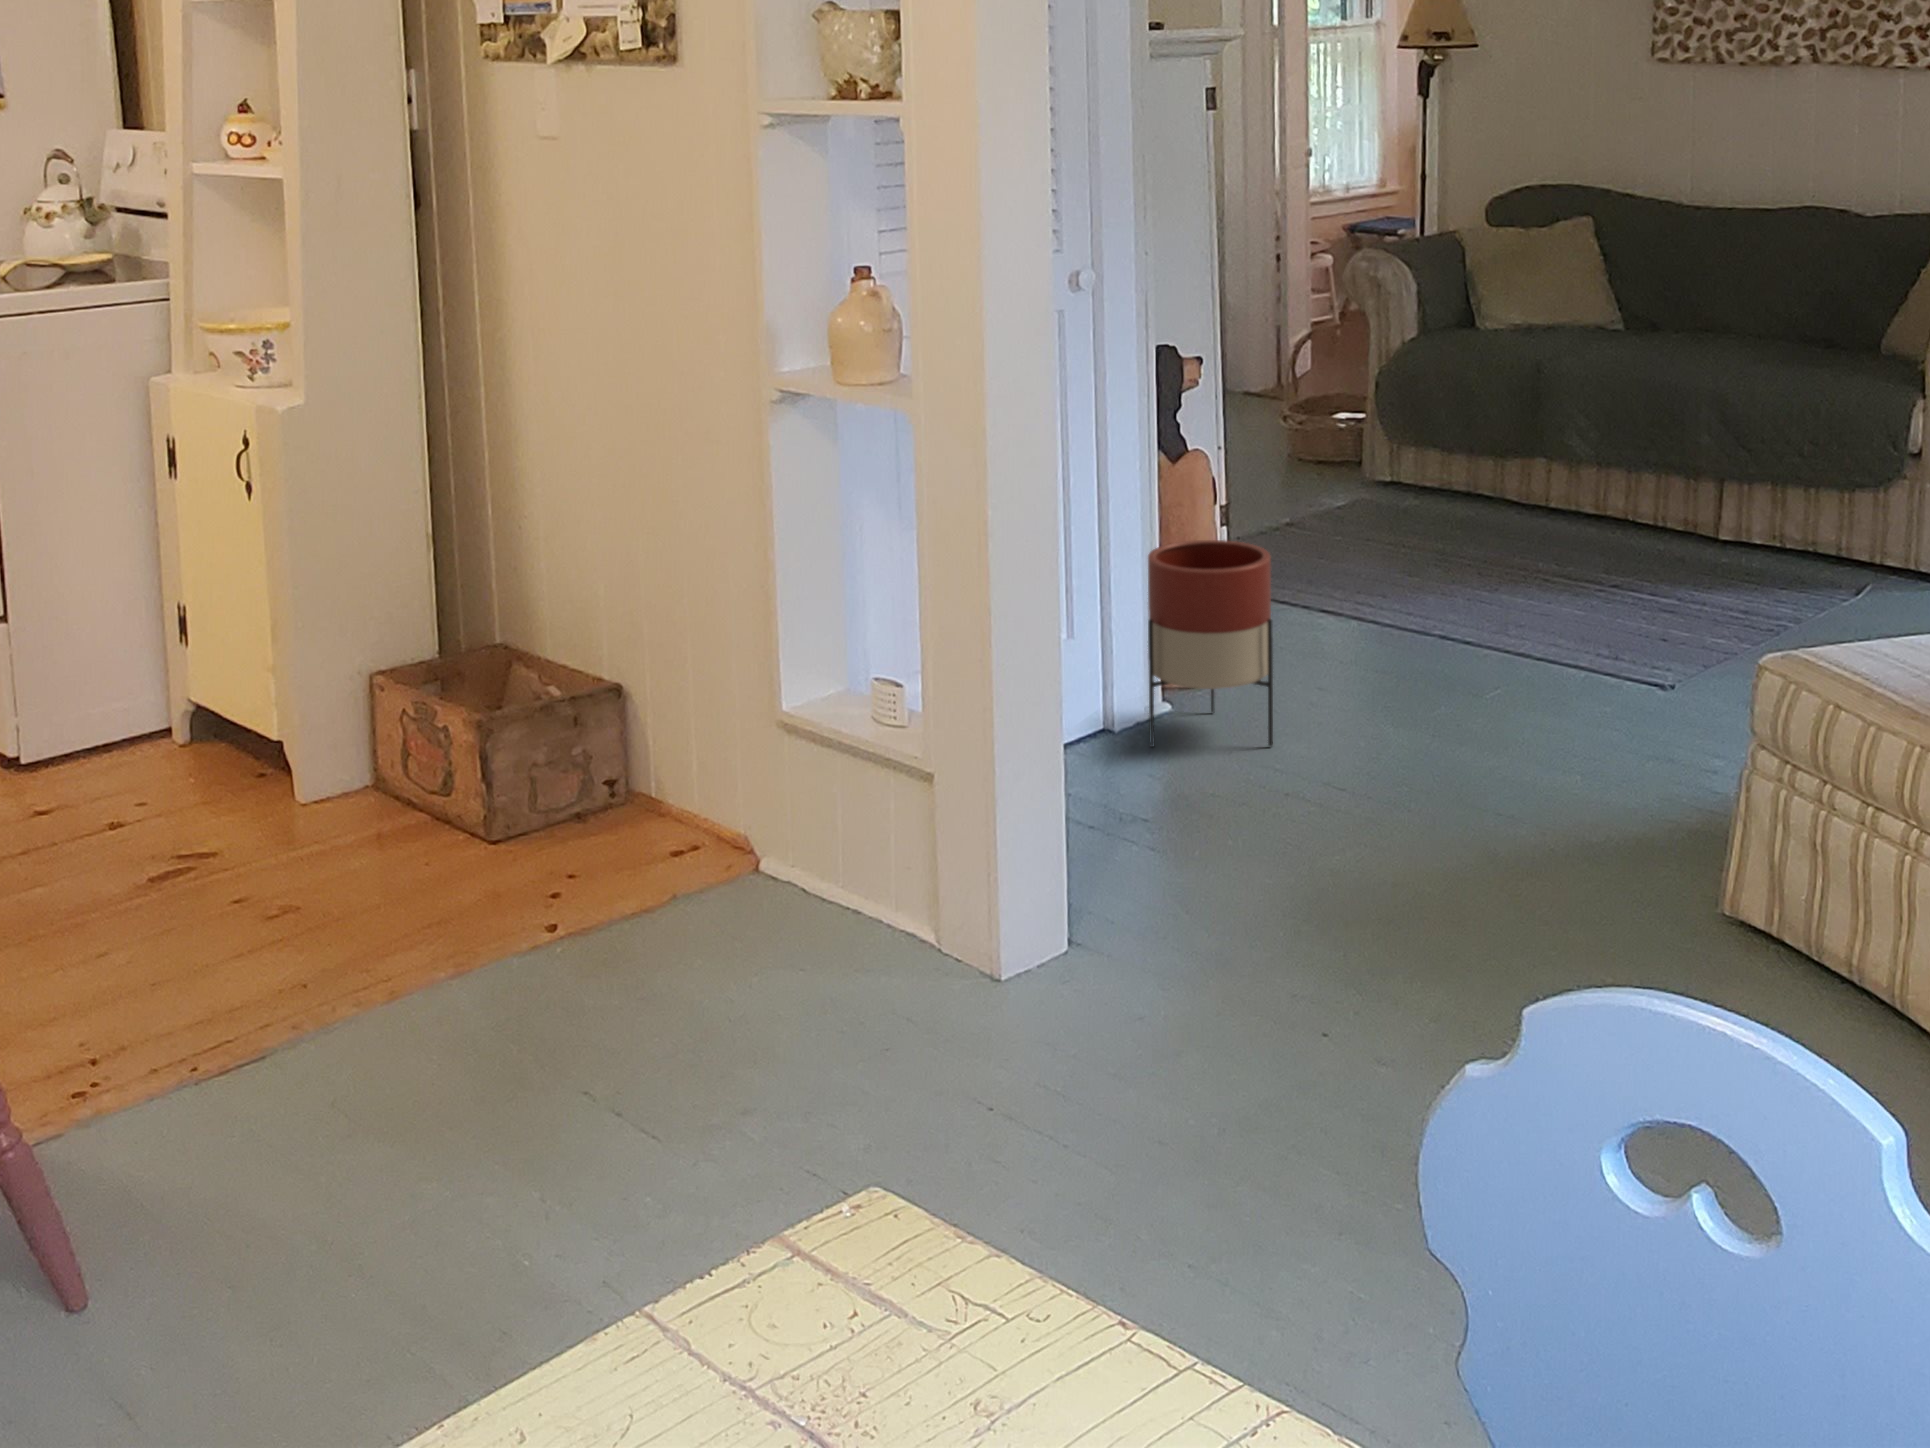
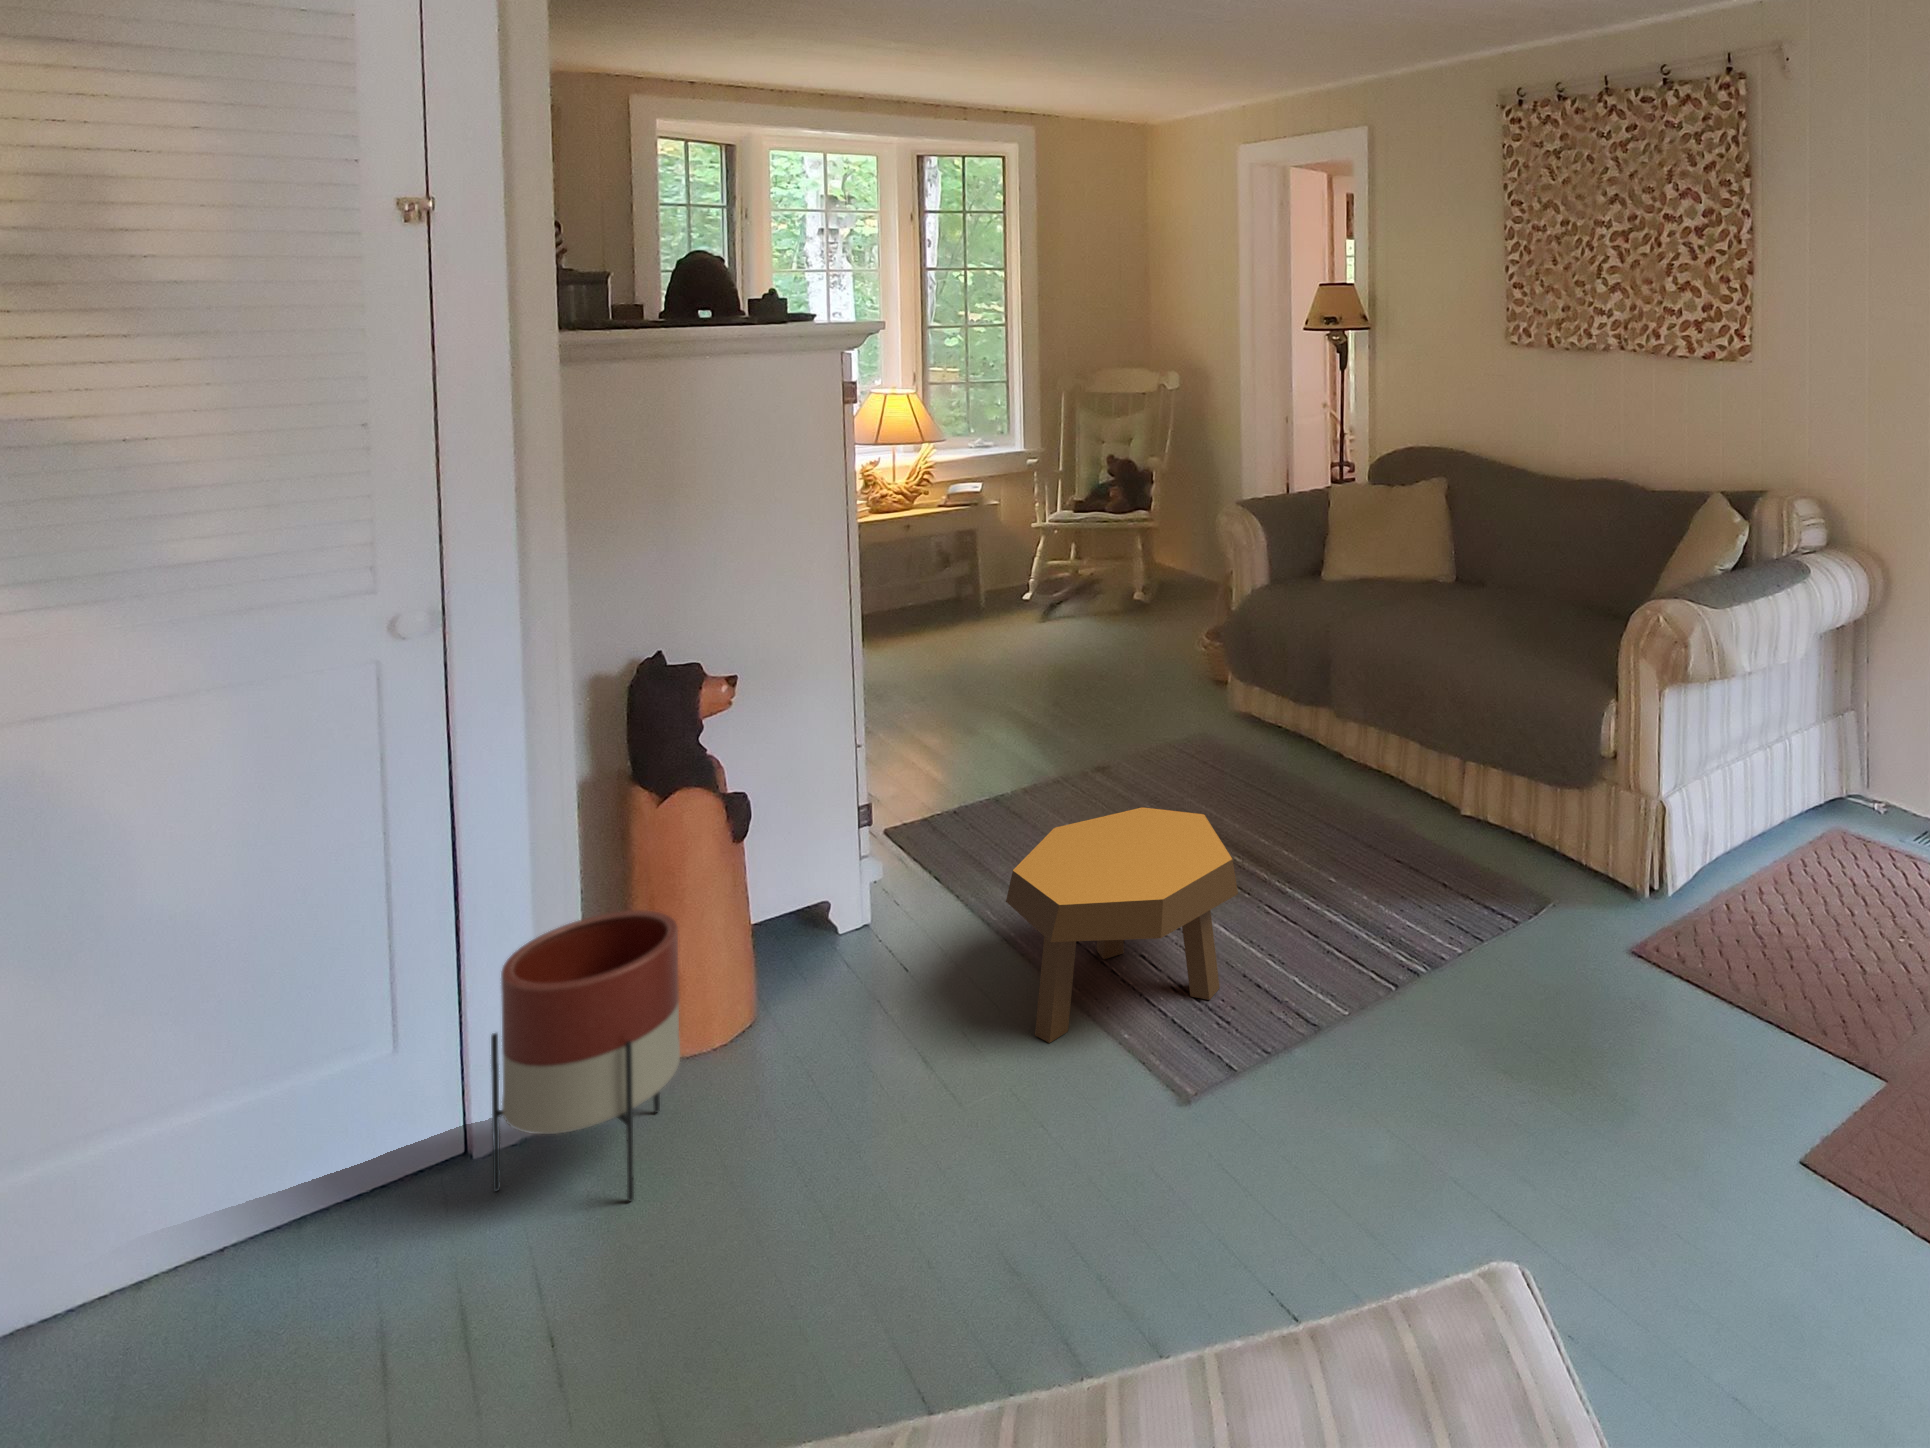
footstool: none [1422,503,1631,673] -> present [1006,807,1238,1043]

